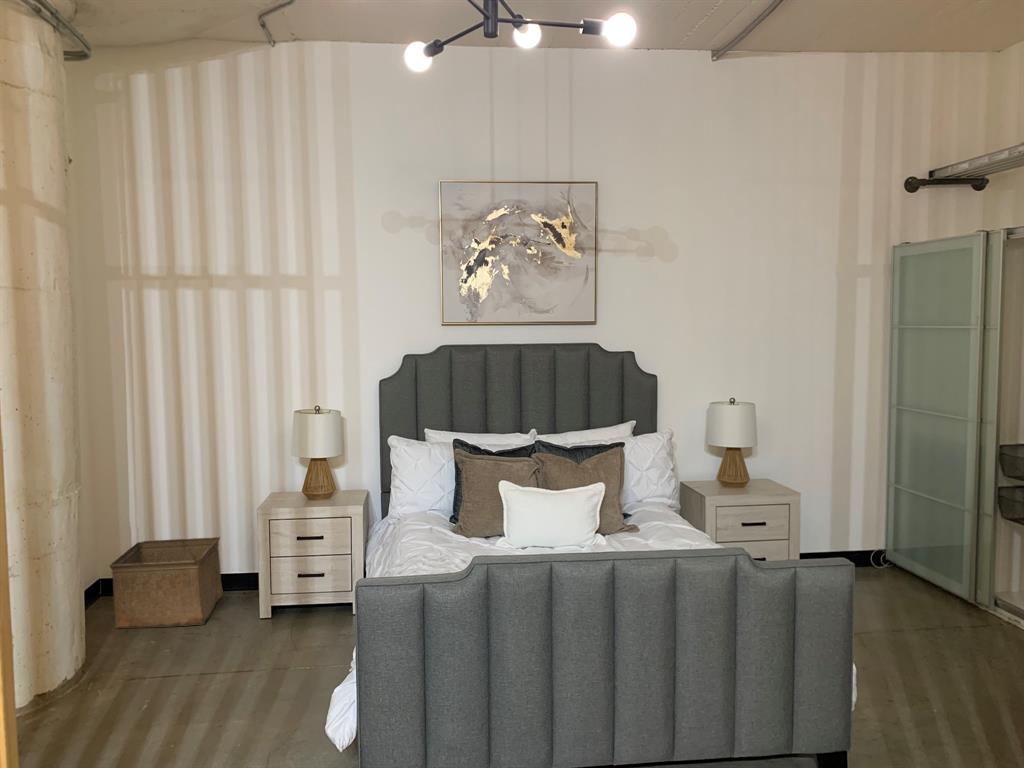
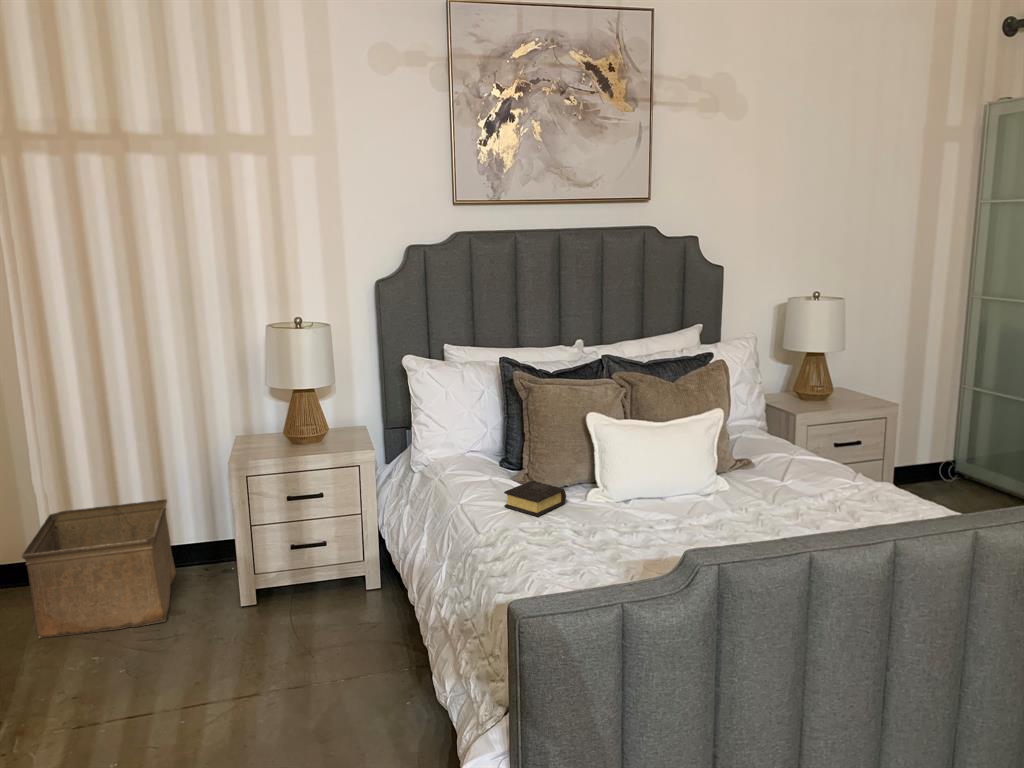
book: none [432,528,478,551] -> present [504,481,566,516]

